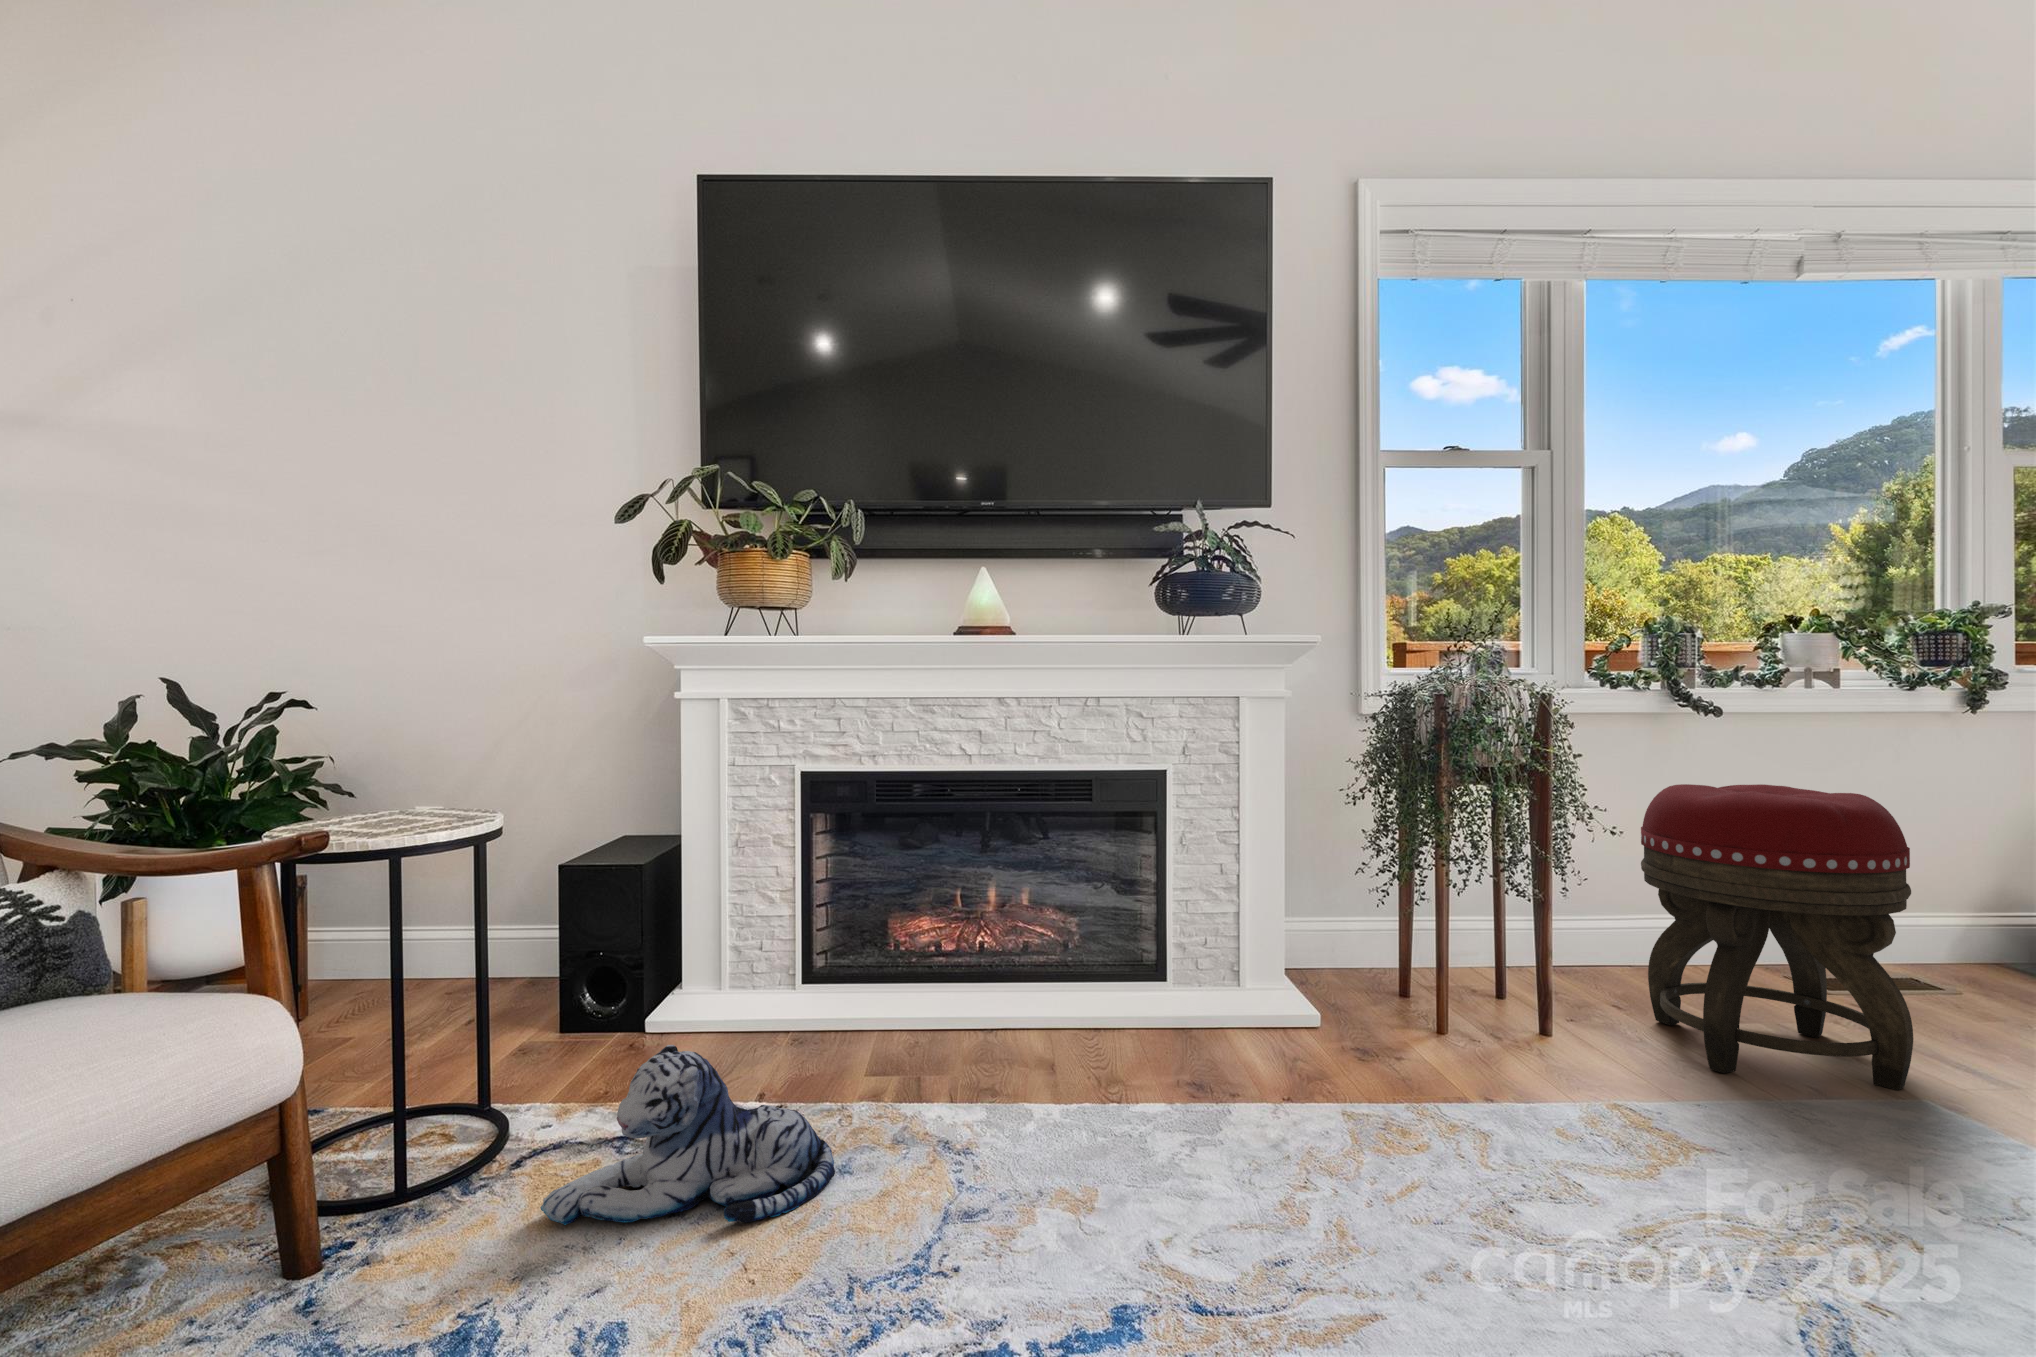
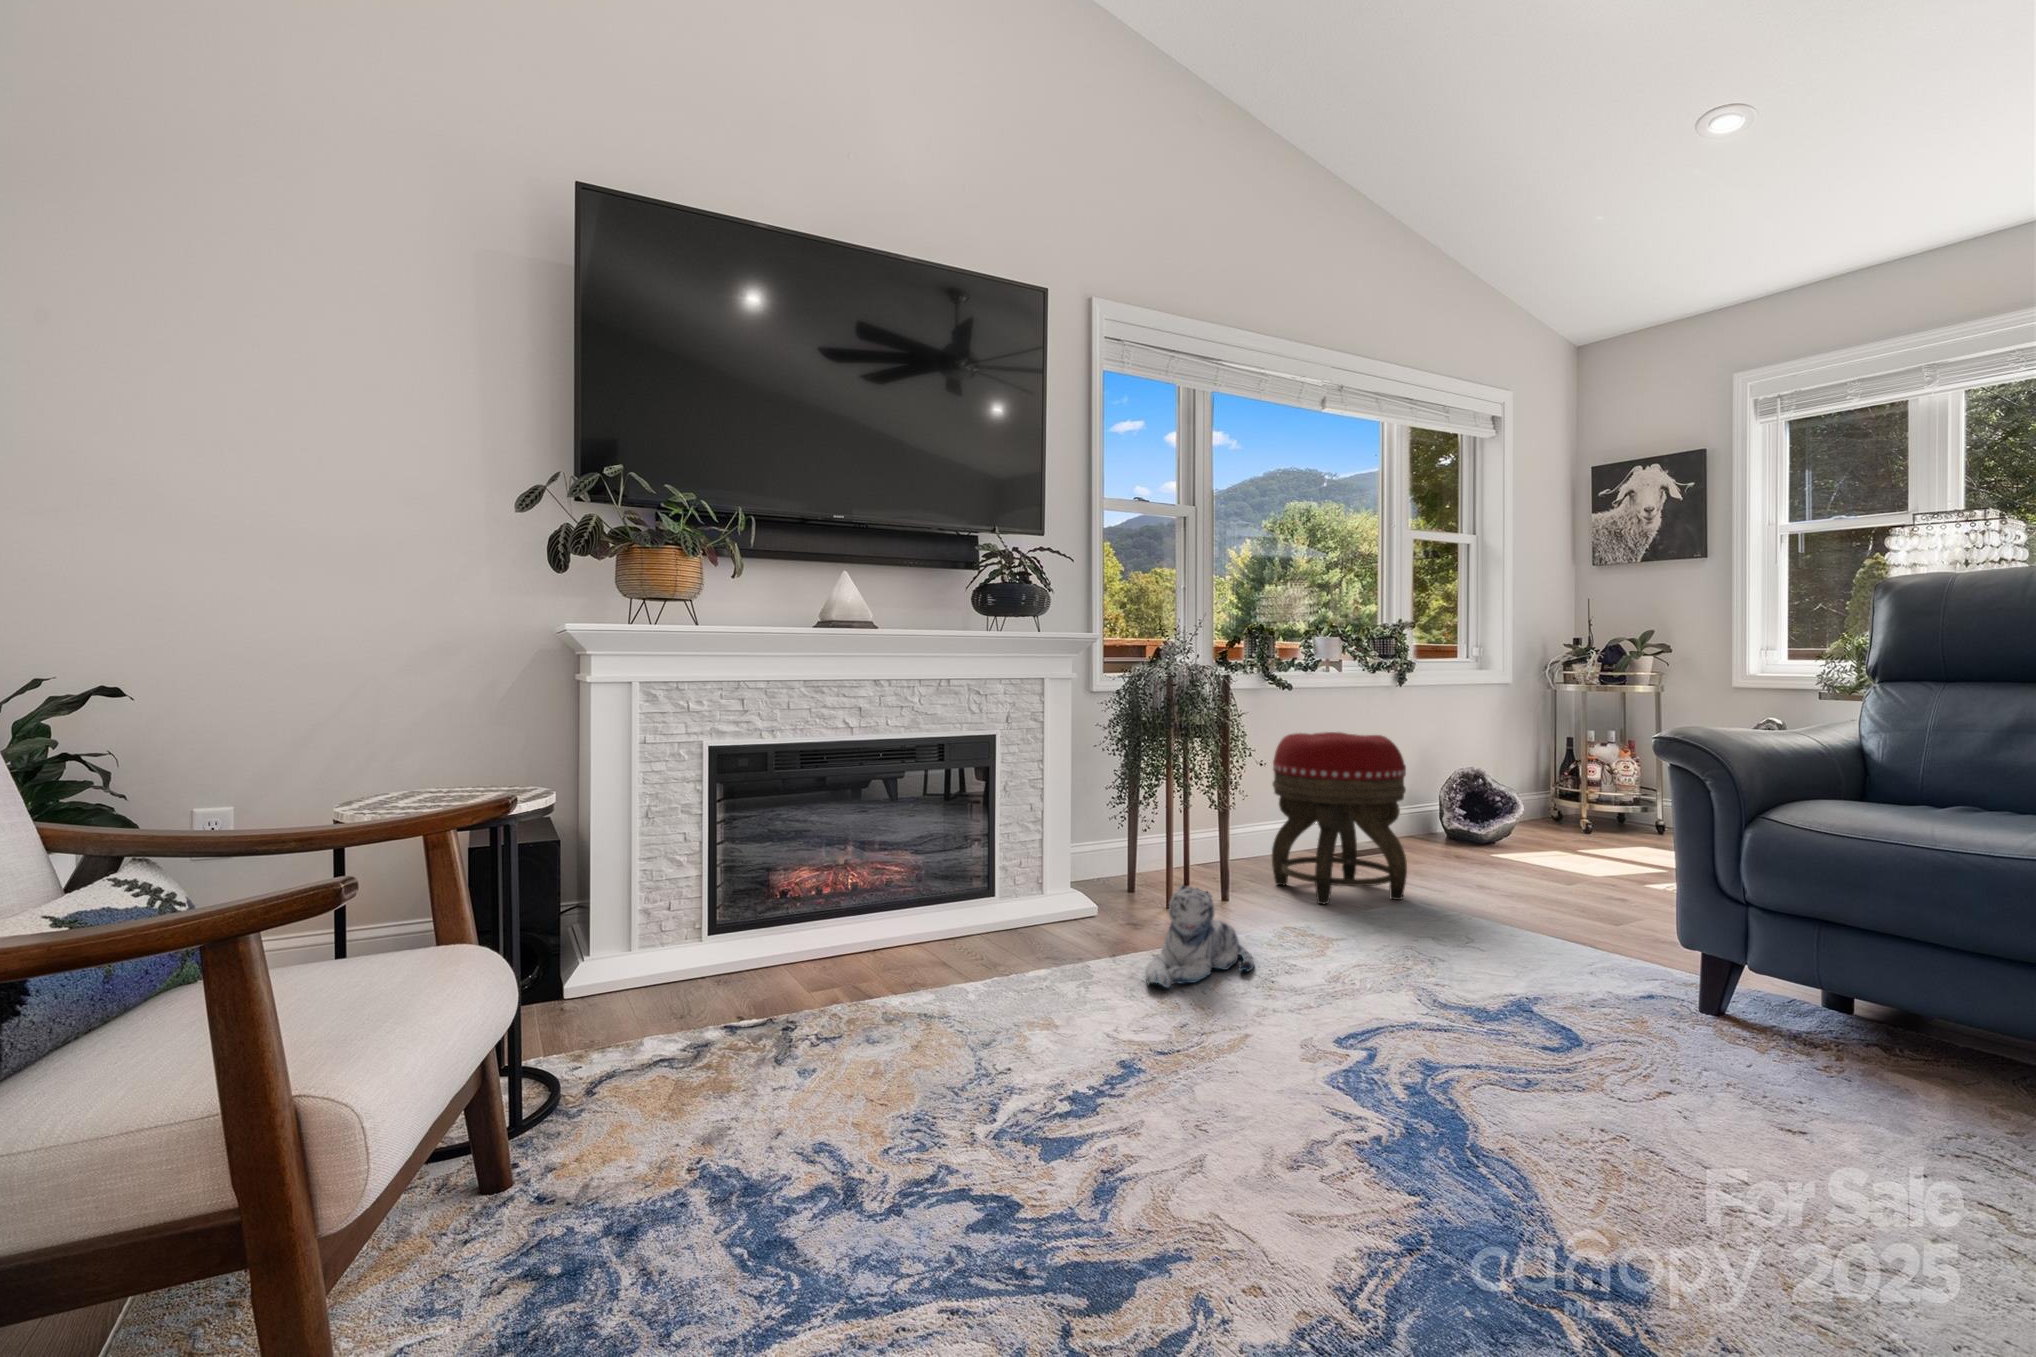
plush toy: present [541,1045,835,1225] -> present [1146,885,1254,988]

